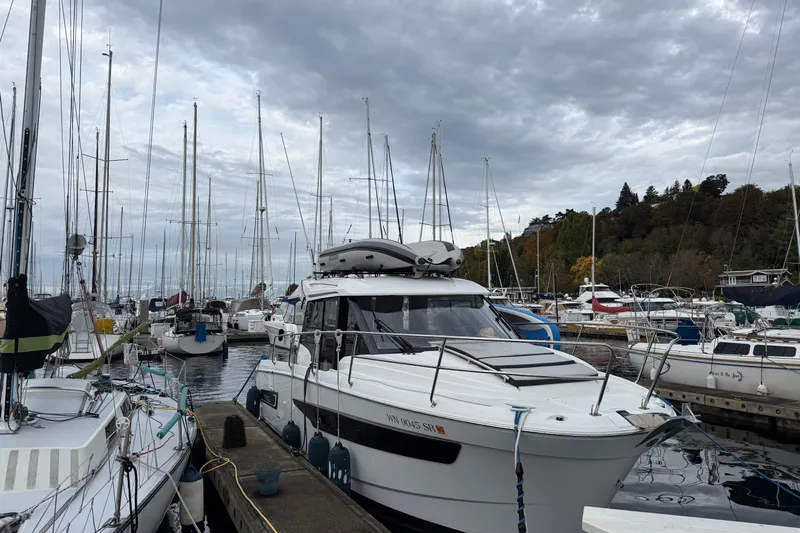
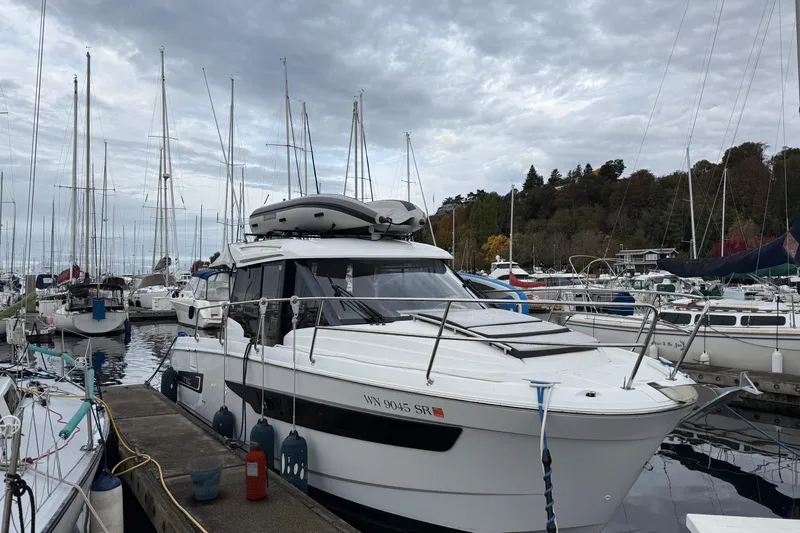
backpack: present [223,415,247,449] -> none [139,401,170,442]
fire extinguisher: none [298,448,316,497] -> present [245,441,269,500]

